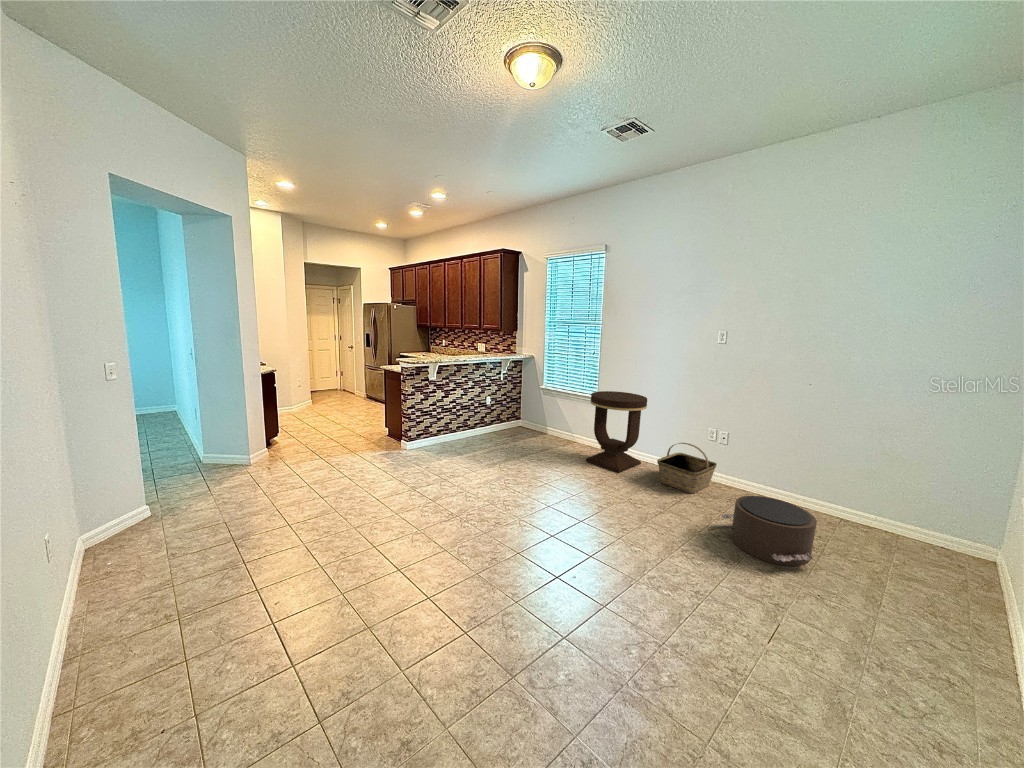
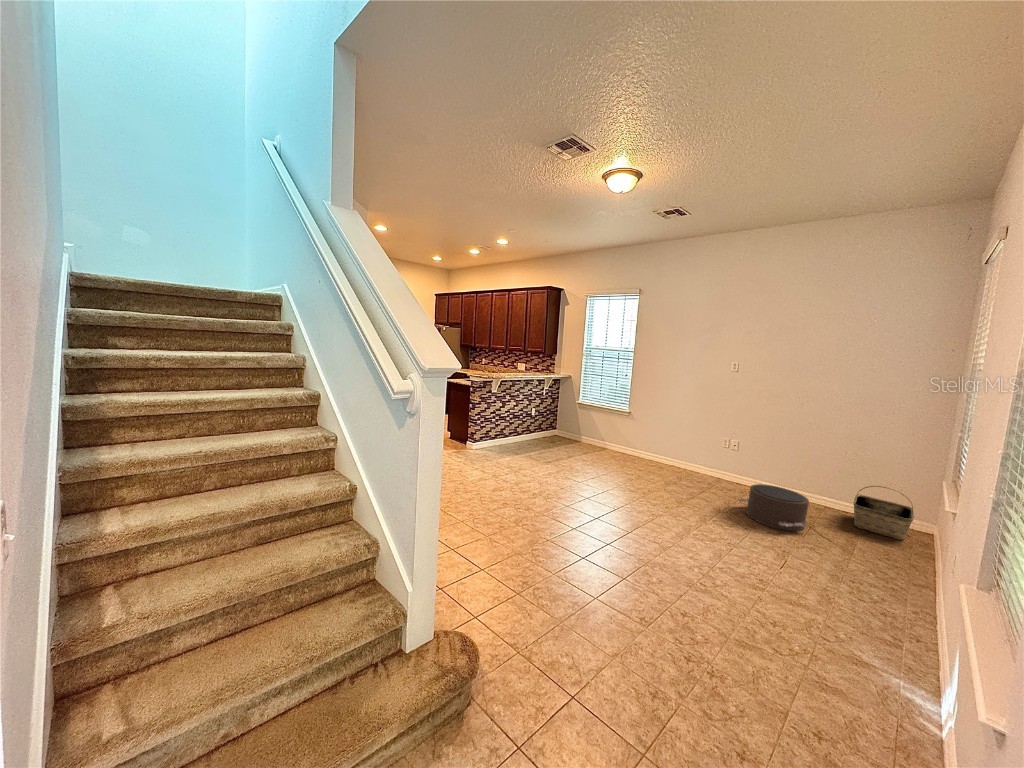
side table: present [586,391,647,473] -> none [622,406,674,471]
basket: present [657,443,717,494] -> present [853,486,914,540]

